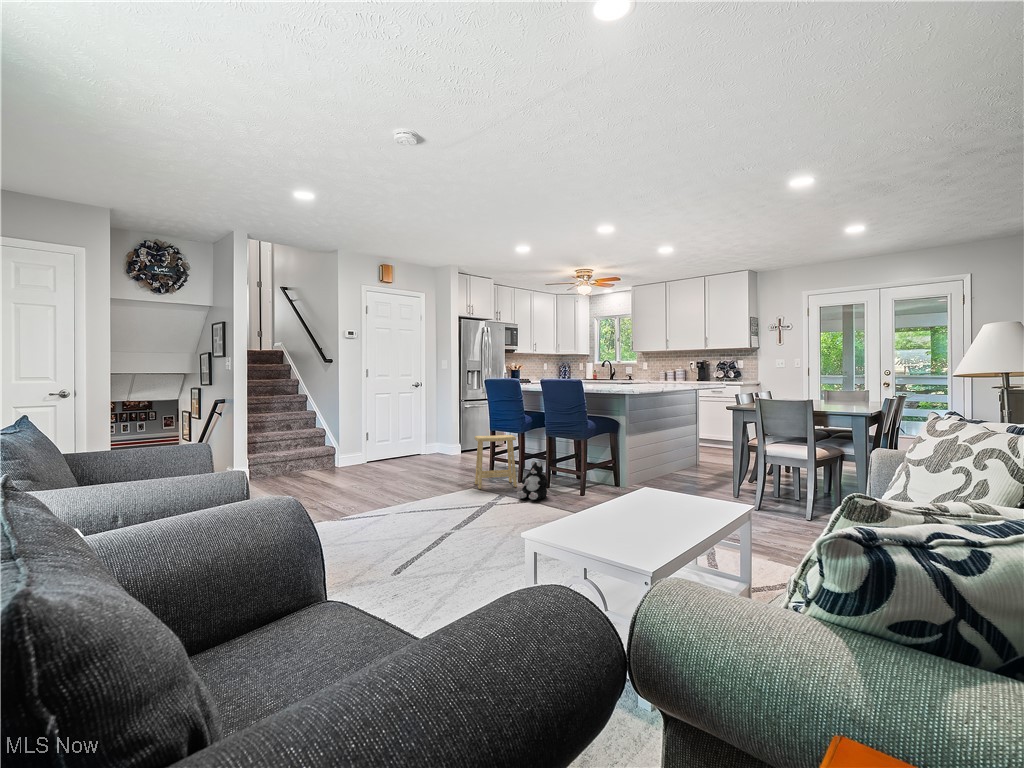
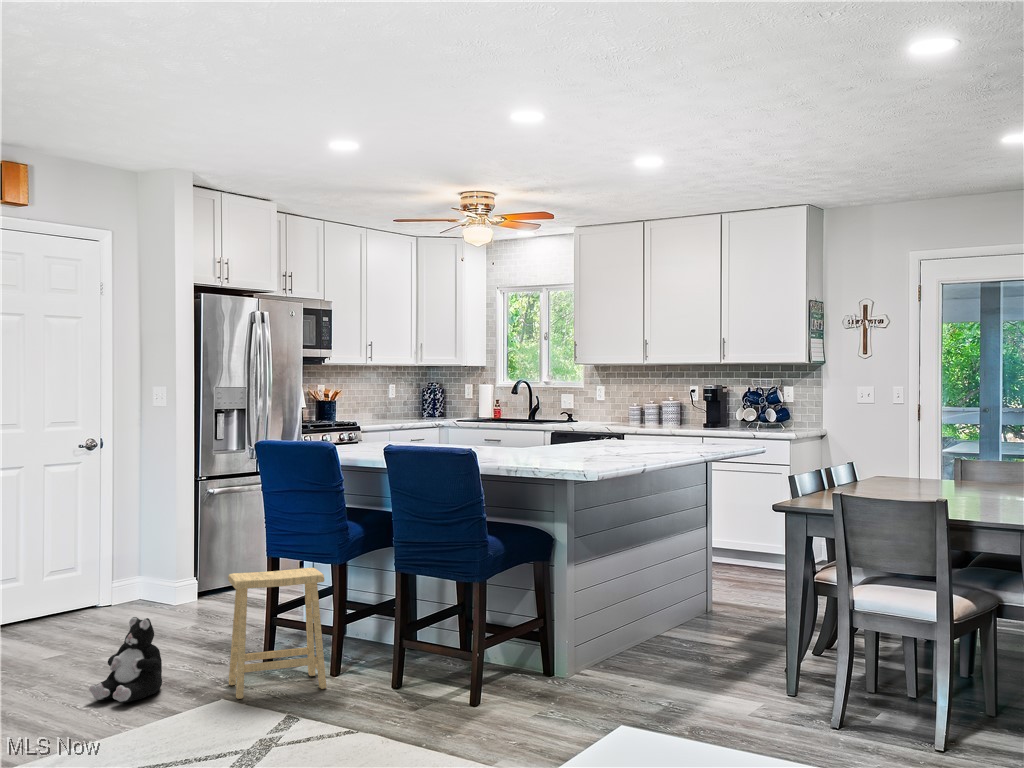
plush toy: present [517,461,548,500] -> present [89,617,162,702]

